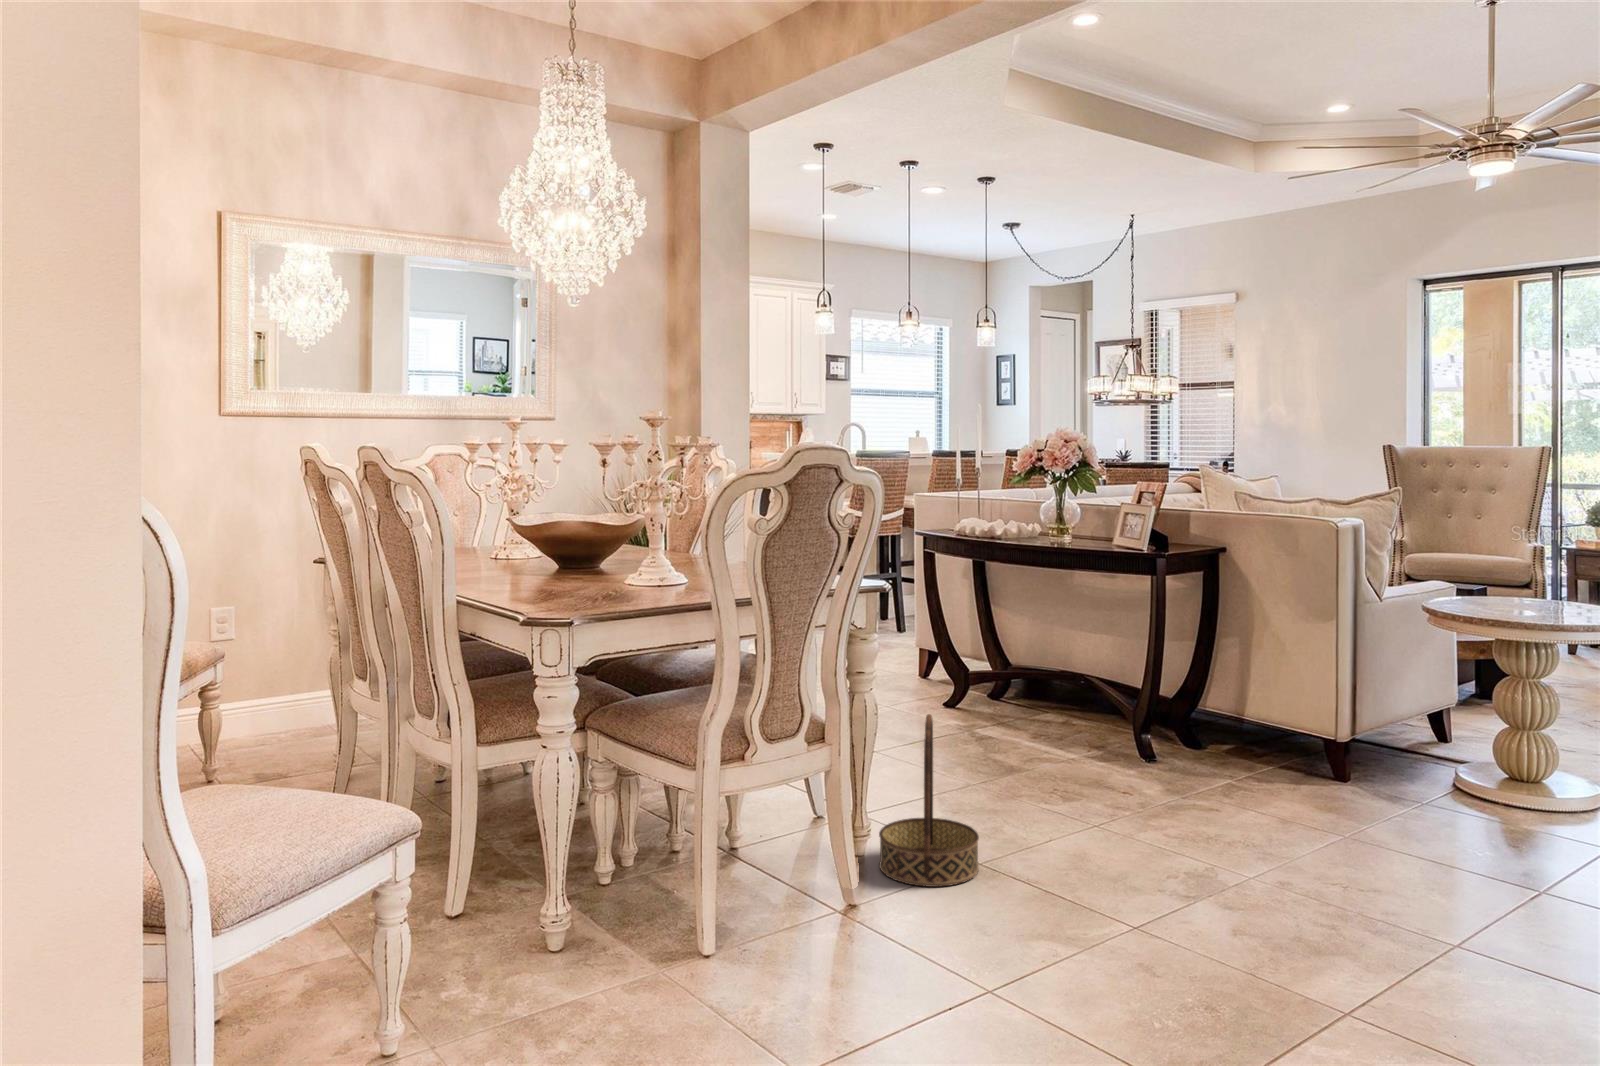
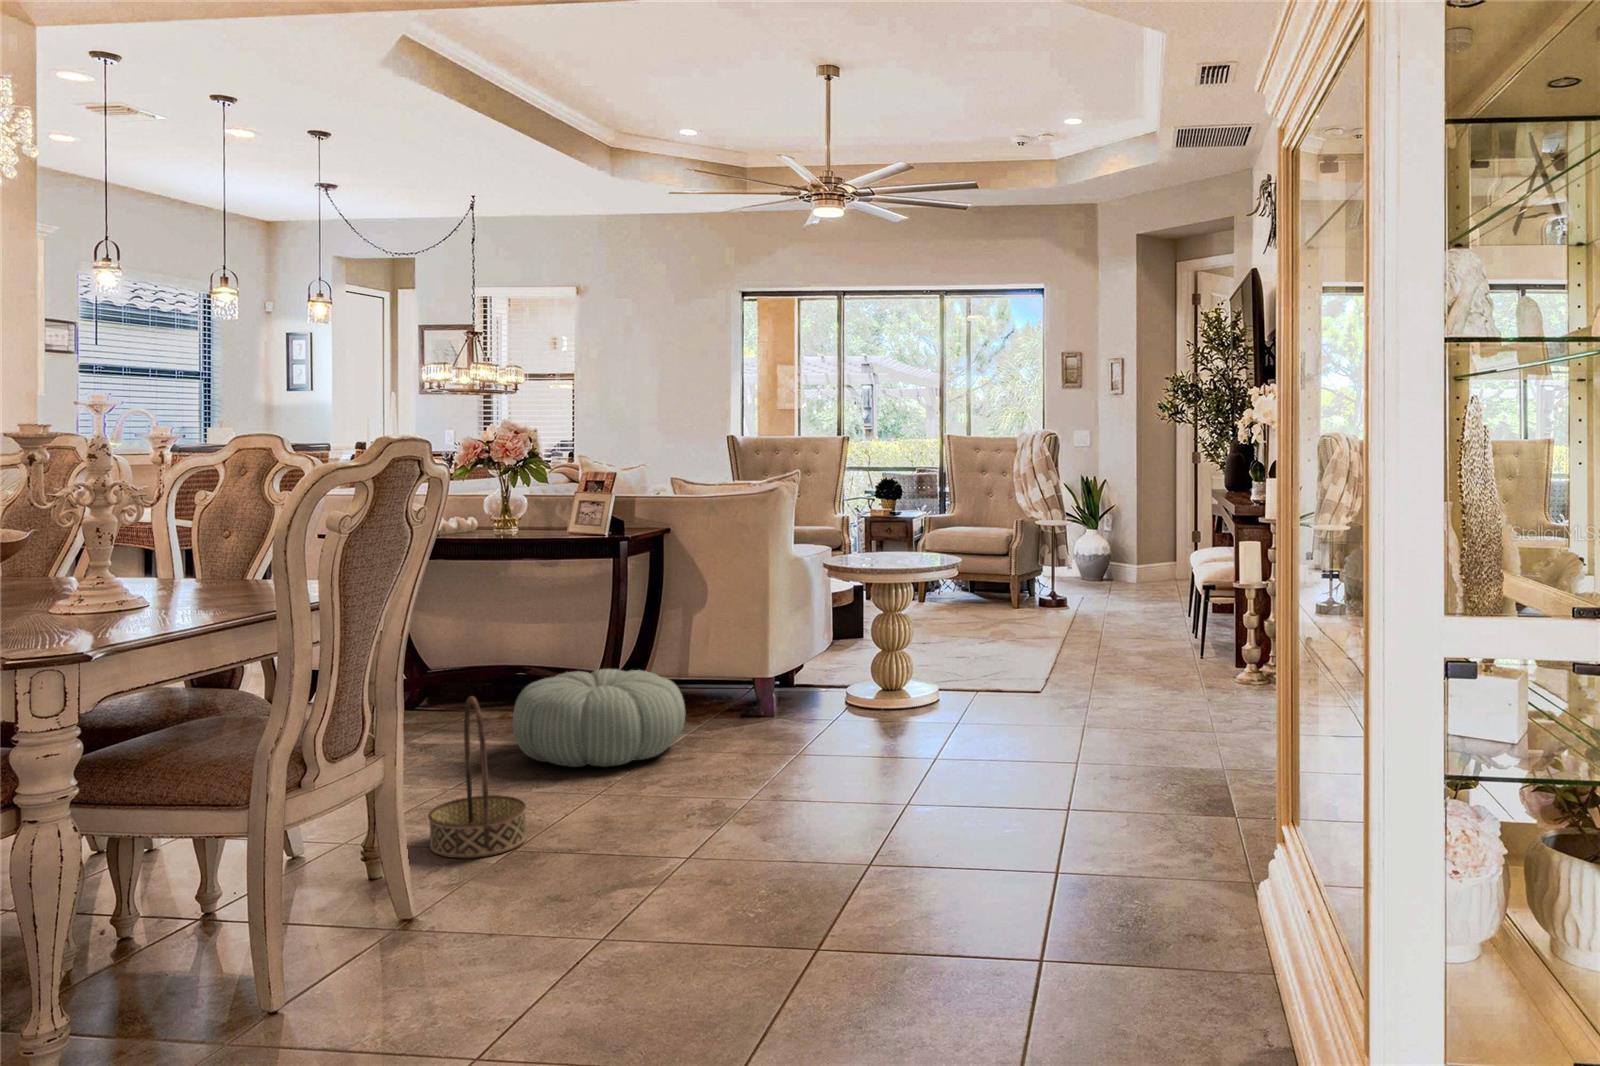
pouf: none [1016,697,1213,809] -> present [513,669,685,767]

